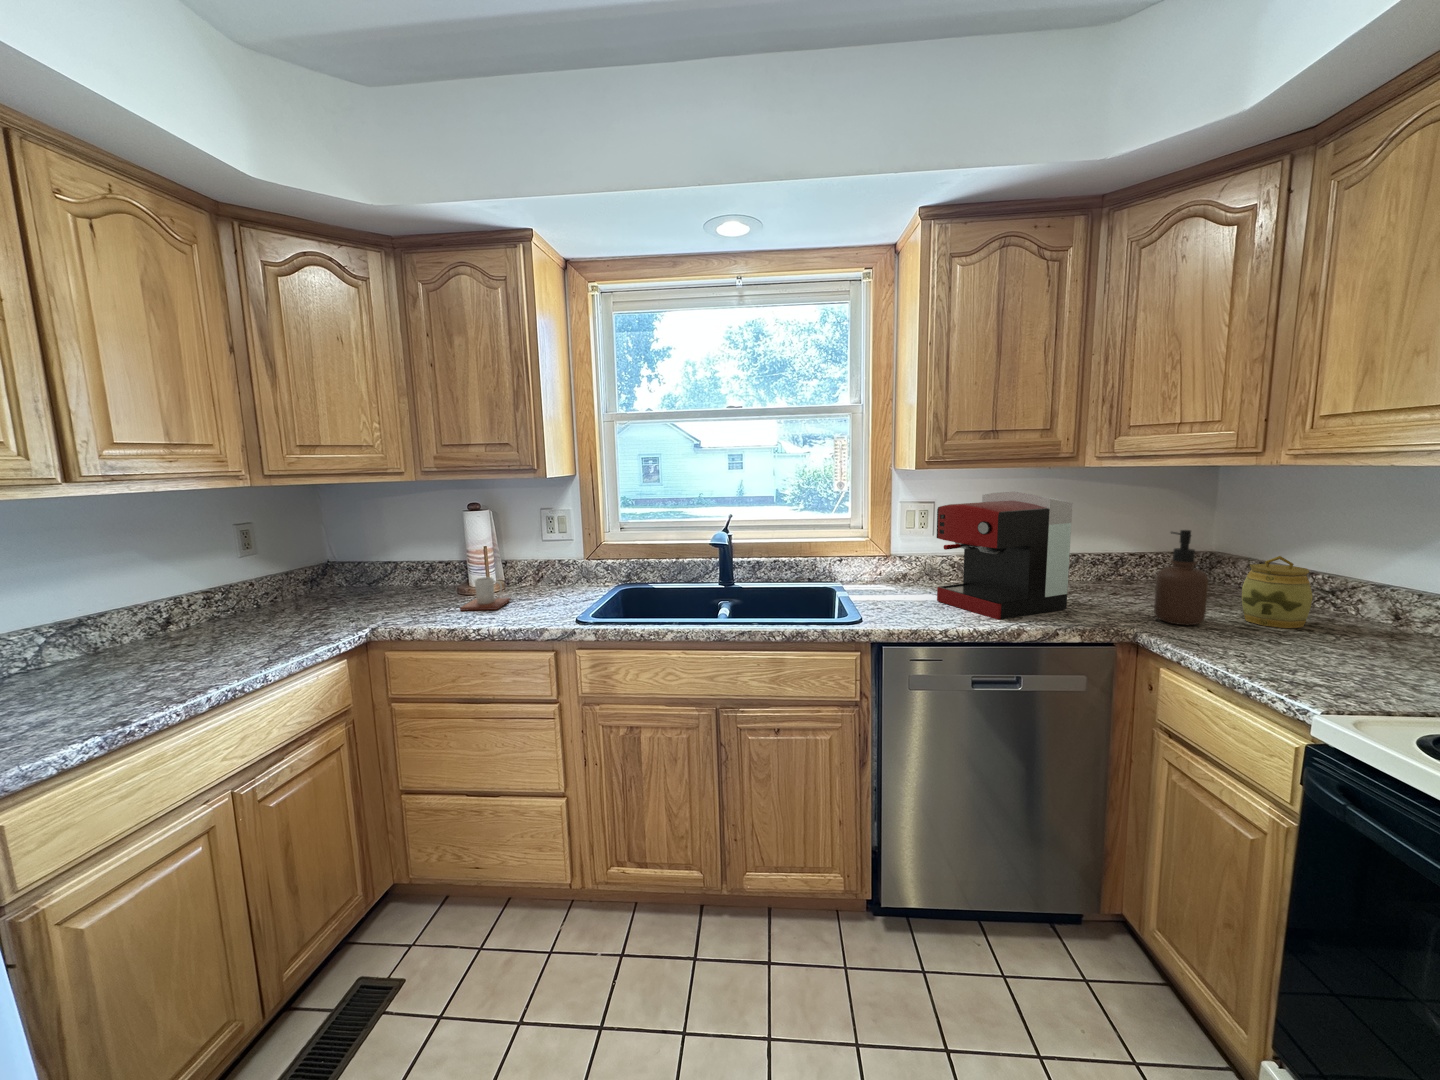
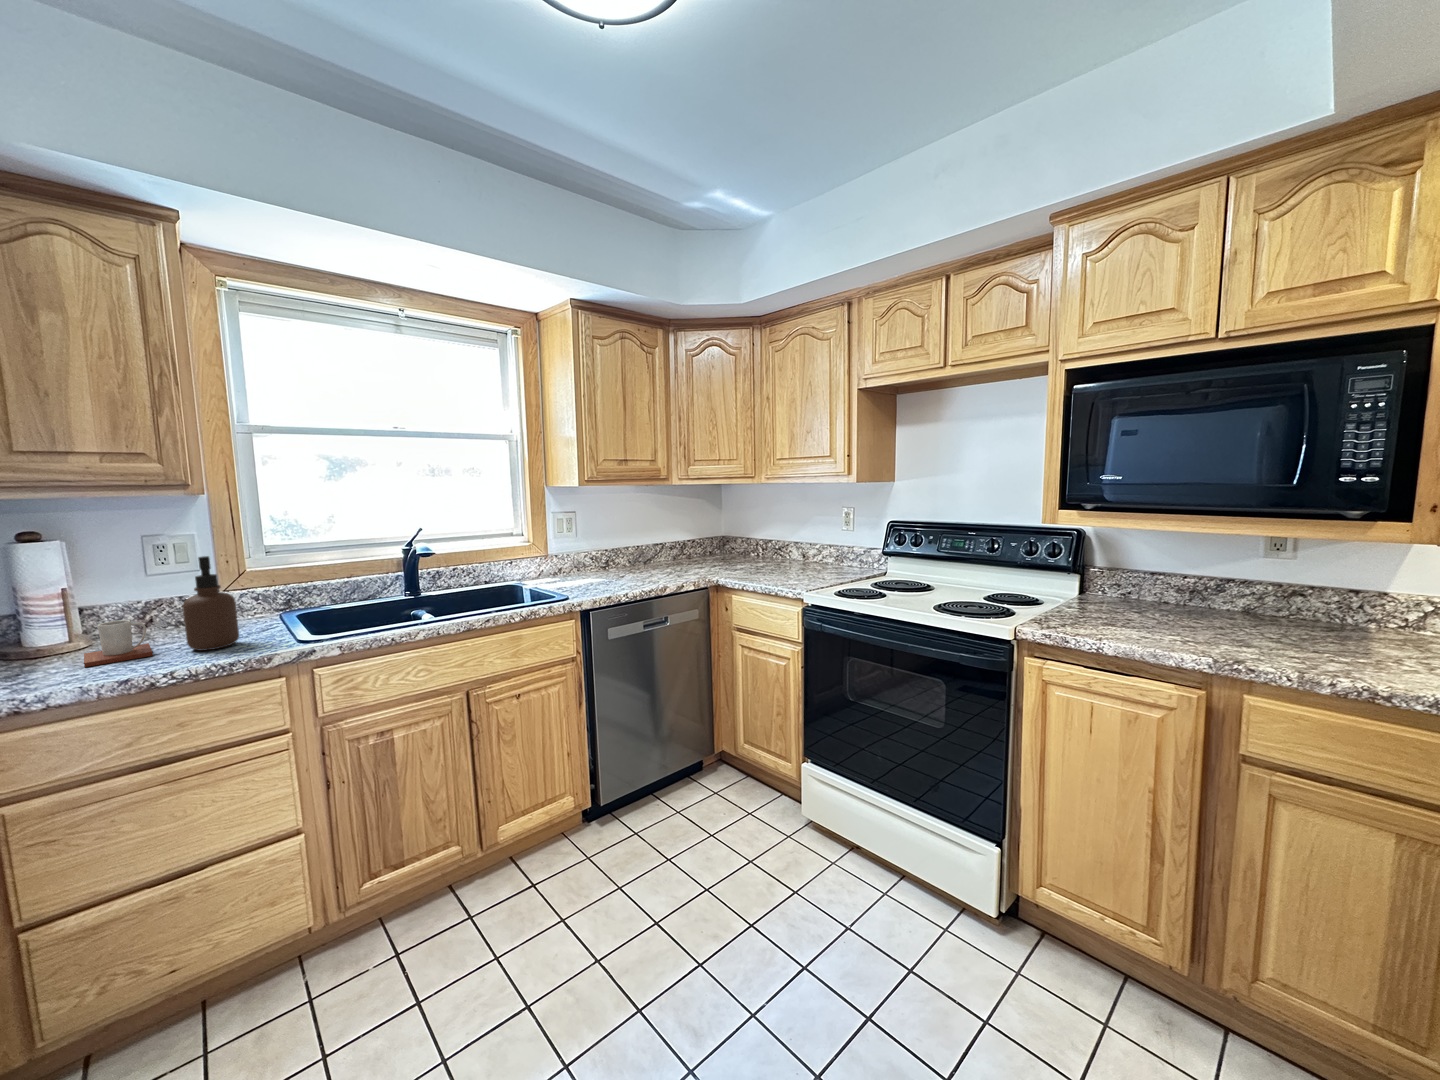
coffee maker: present [937,492,1073,620] -> none [596,501,675,584]
soap dispenser: present [1154,530,1208,625] -> present [182,556,239,651]
jar: present [1242,556,1313,628] -> none [749,531,777,568]

